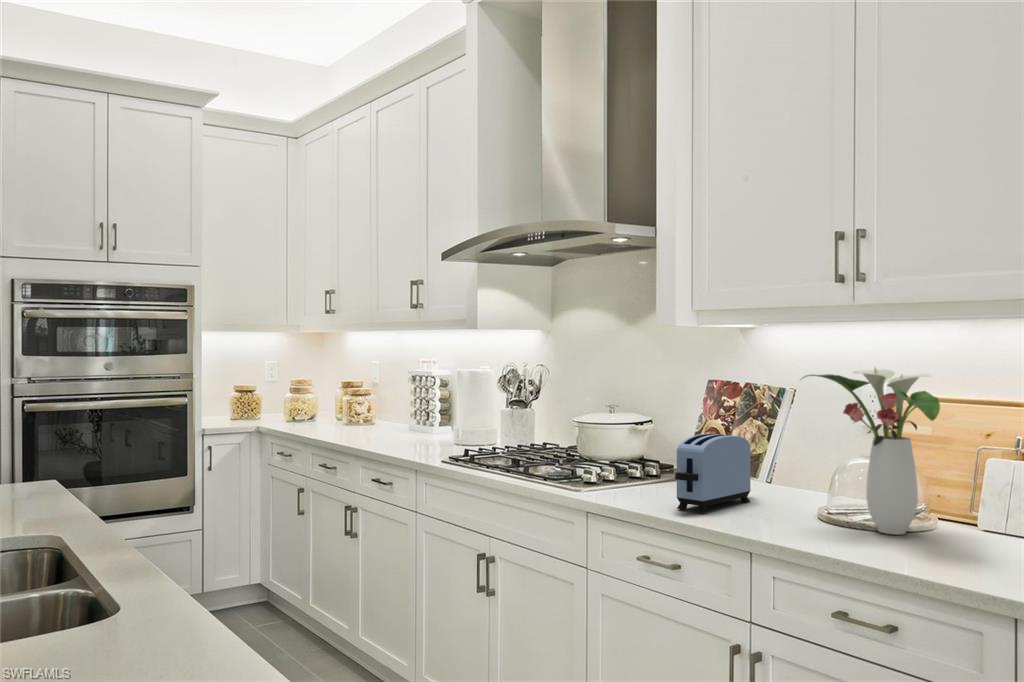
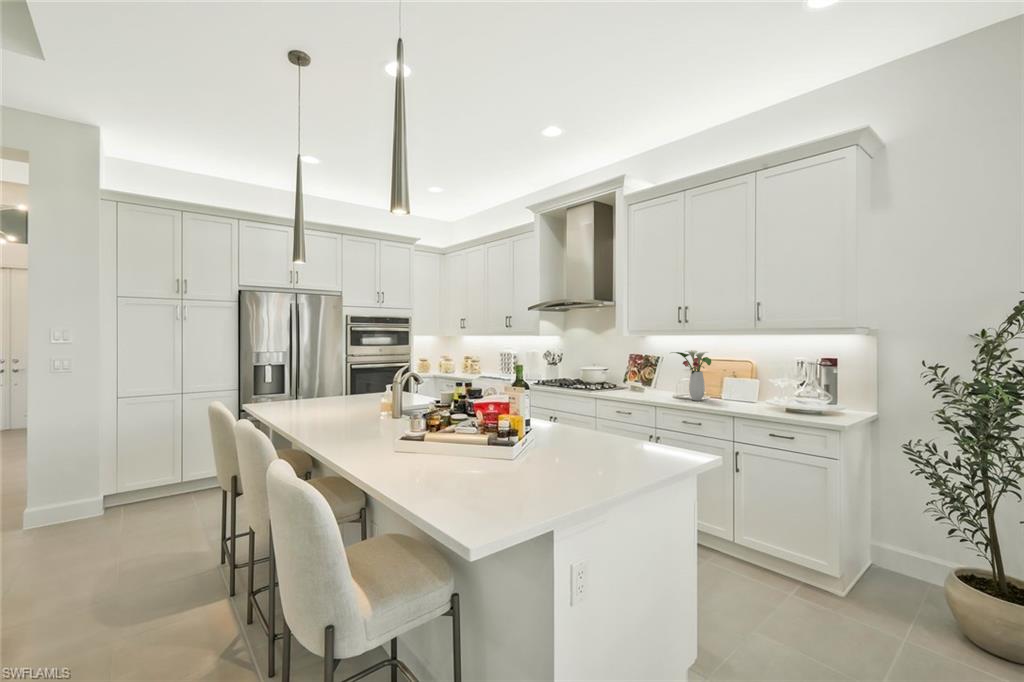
toaster: present [675,434,750,513] -> none [628,372,650,397]

